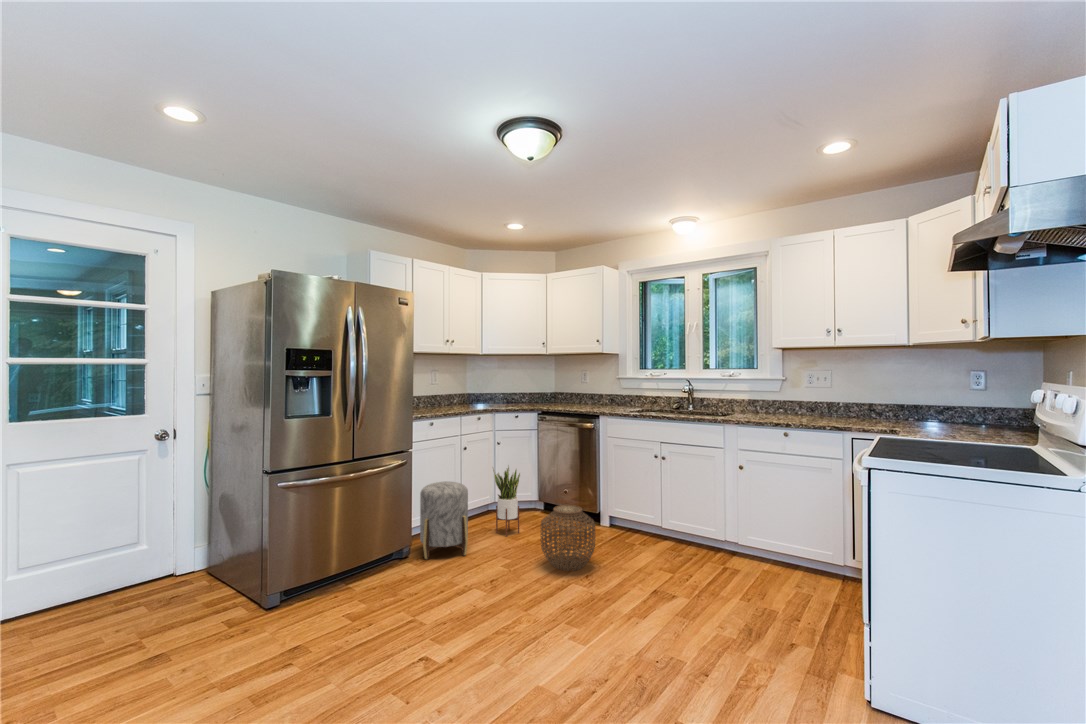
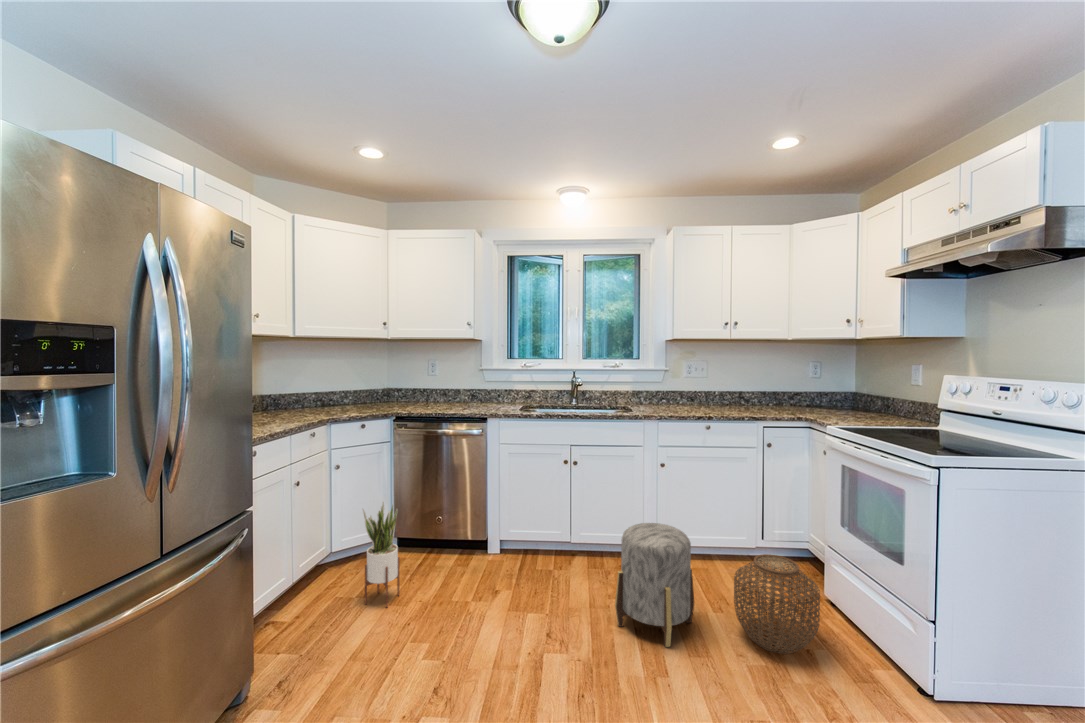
stool: present [420,482,468,559] -> present [615,523,694,647]
woven basket: present [541,505,595,571] -> present [734,554,820,654]

